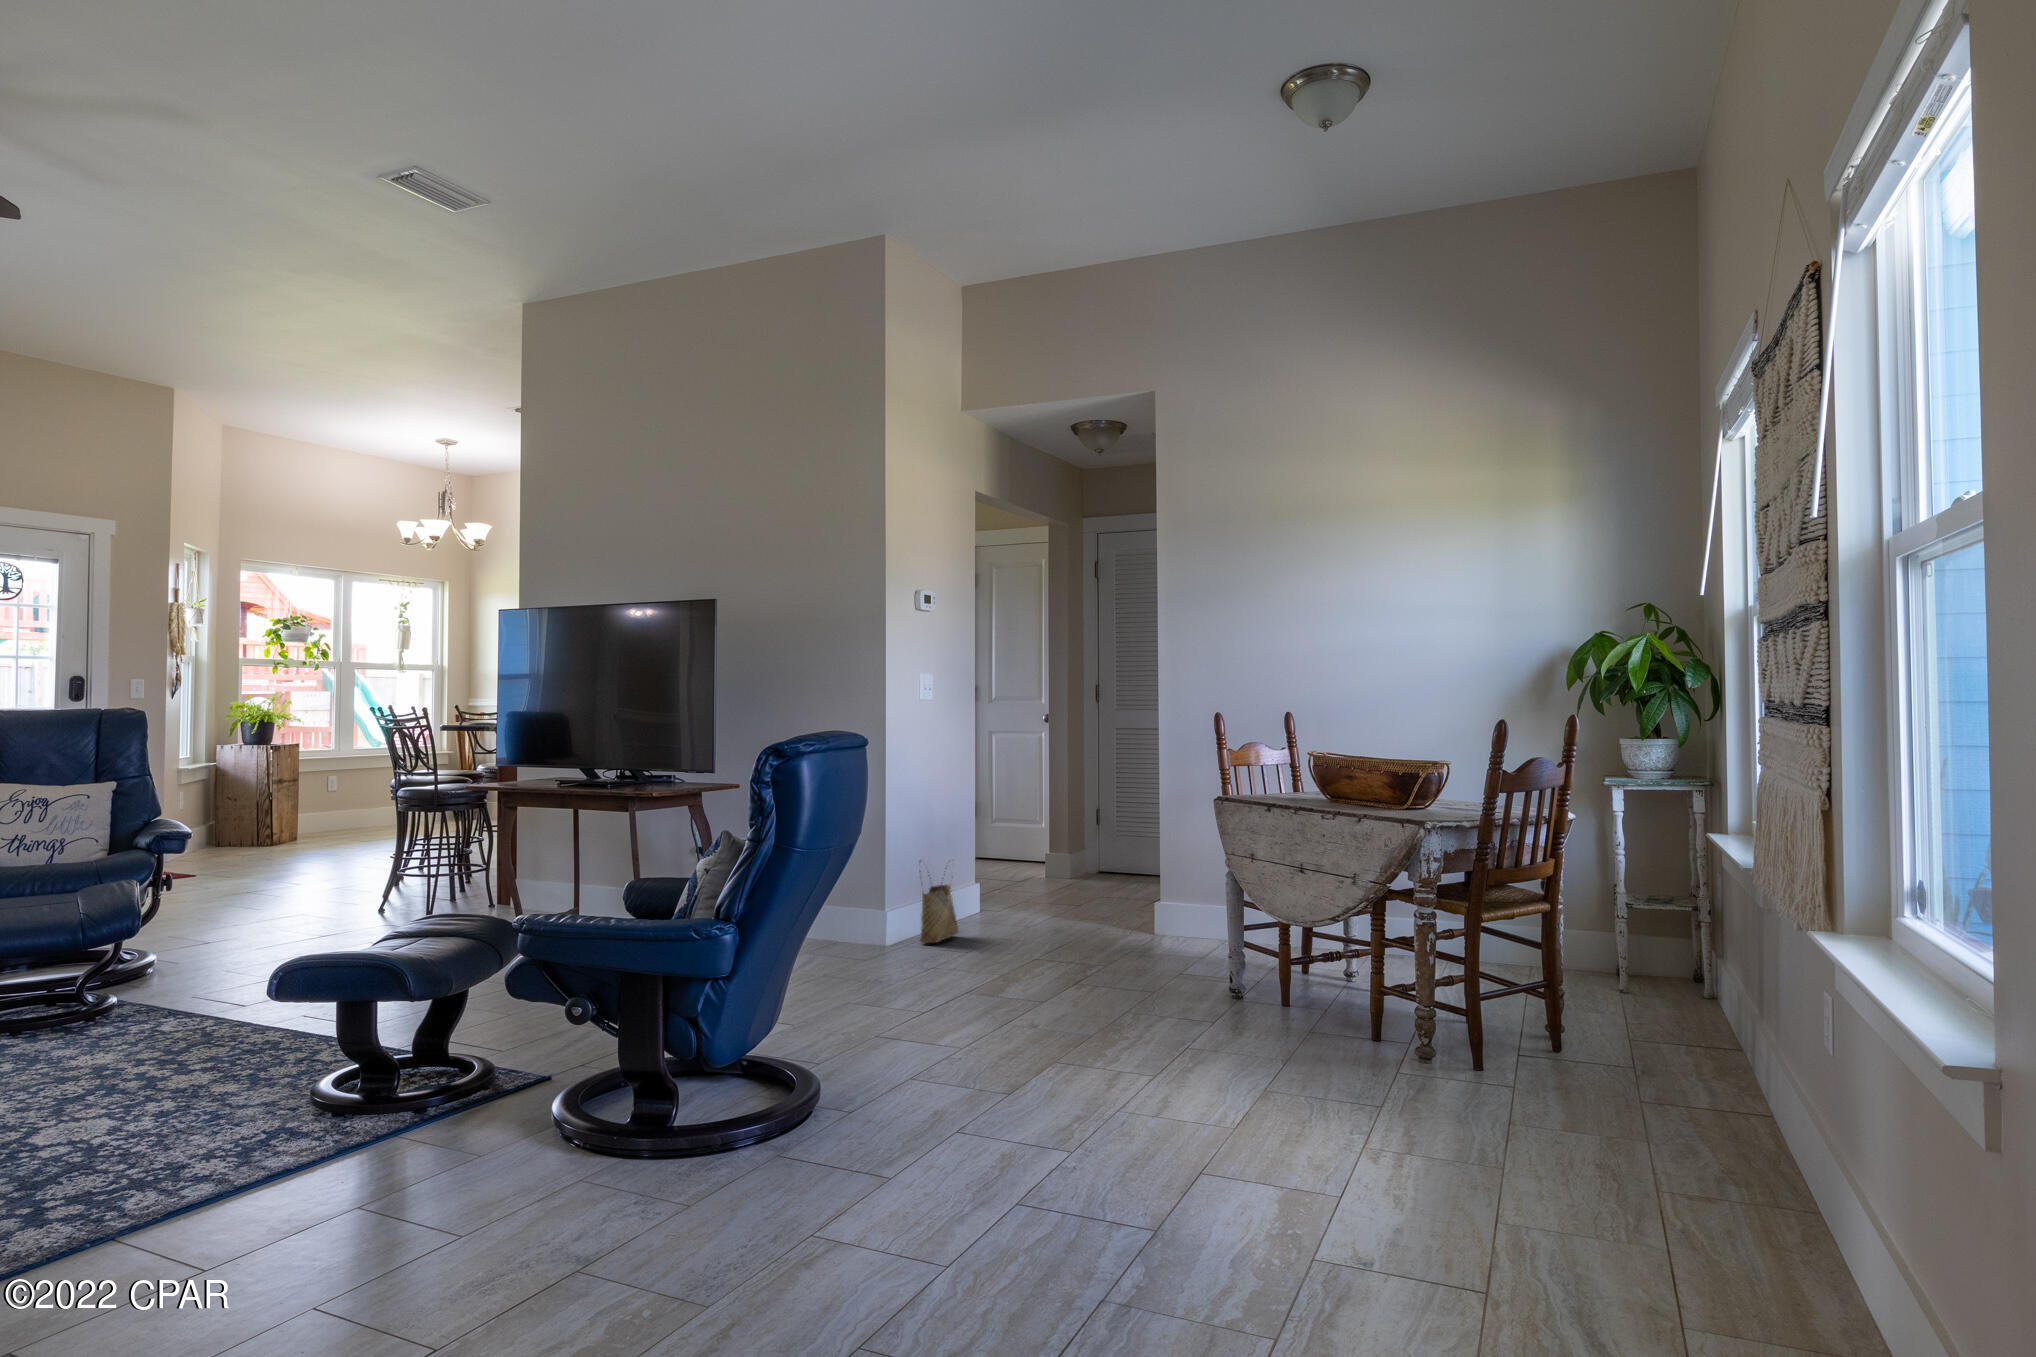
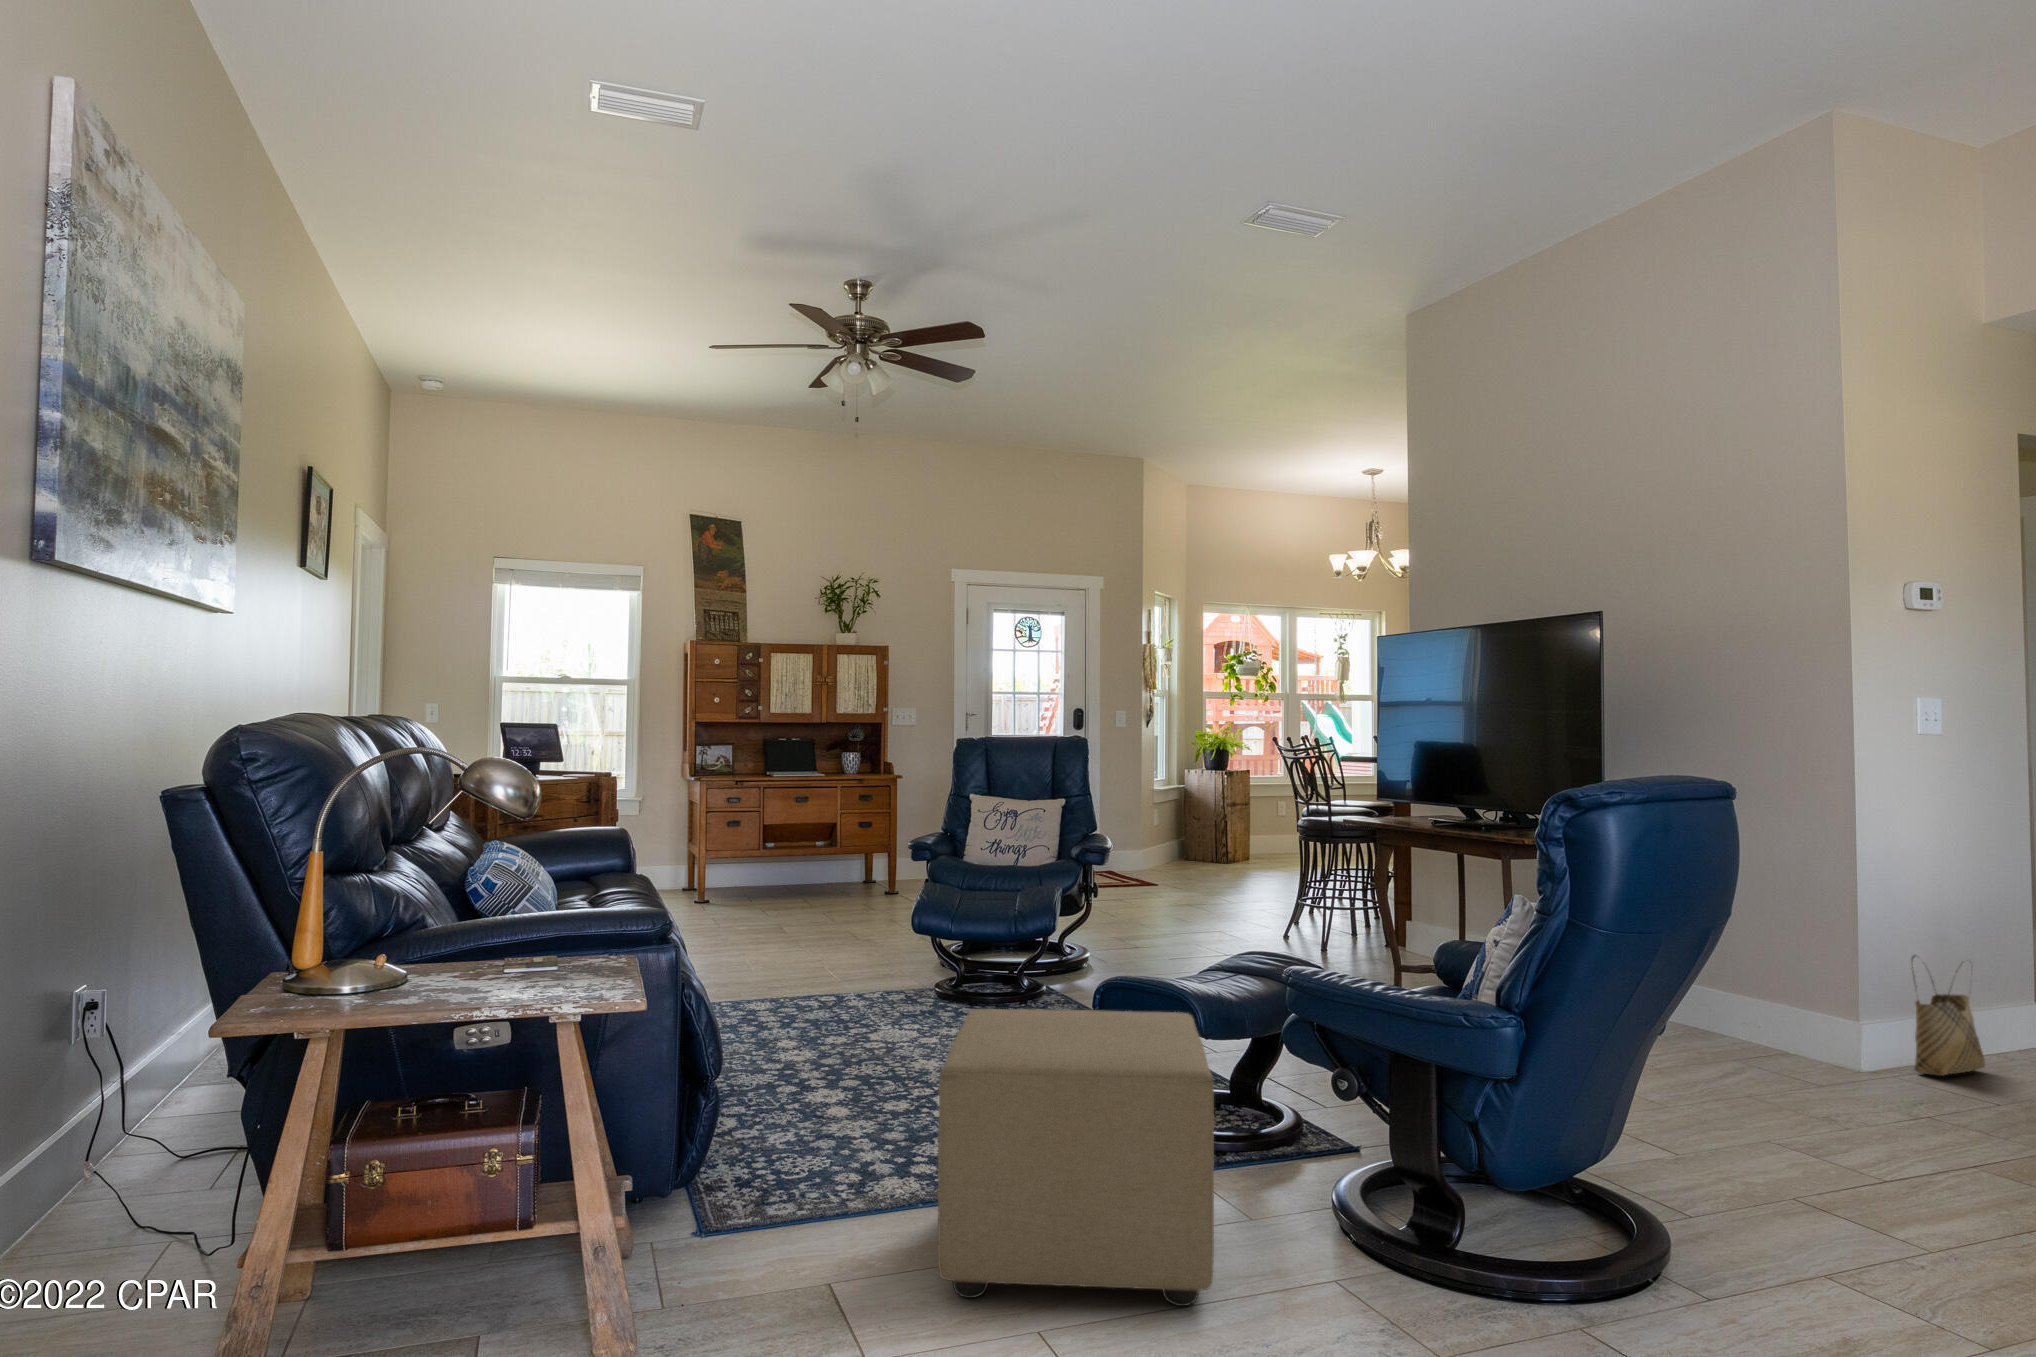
ottoman: none [151,975,489,1303] -> present [938,1009,1214,1306]

